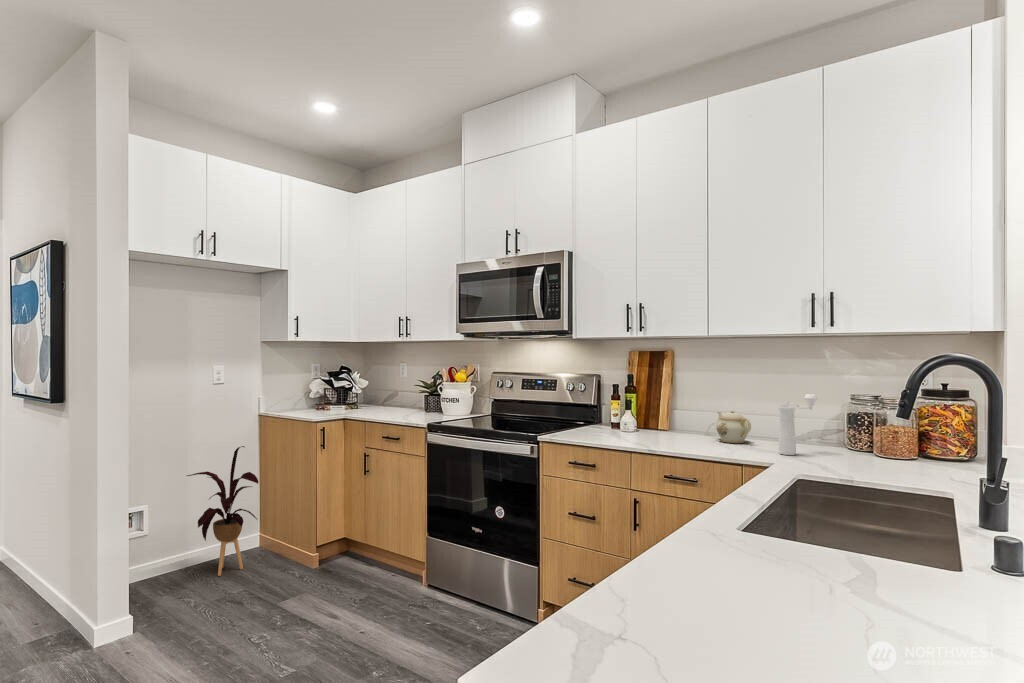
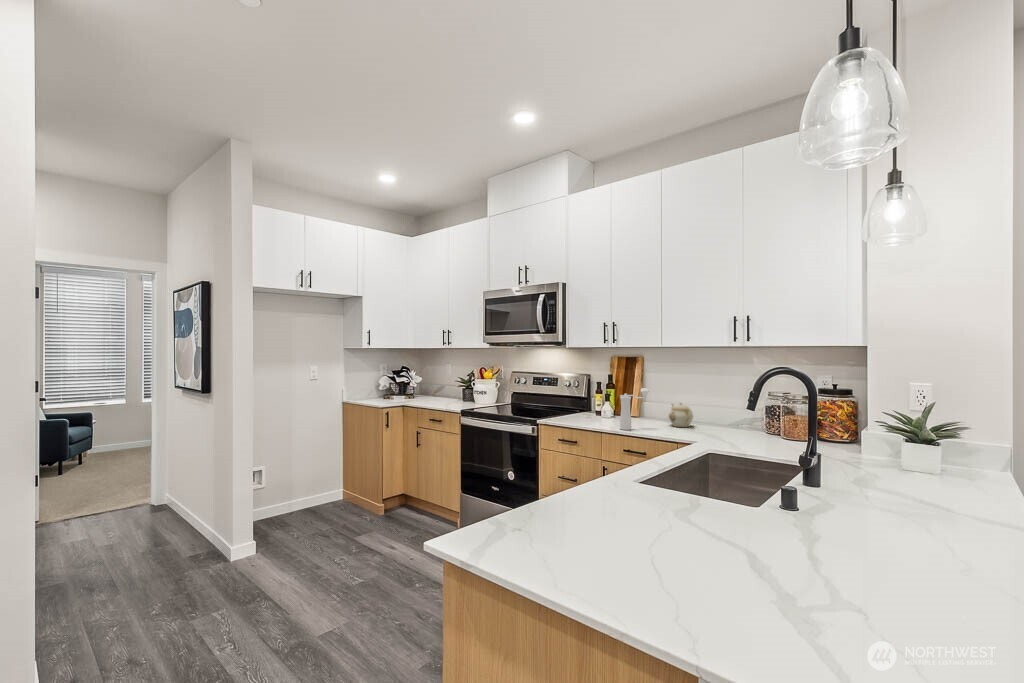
pepper mill: present [778,394,817,455] -> present [620,388,649,430]
house plant: present [187,446,258,576] -> none [291,425,341,519]

